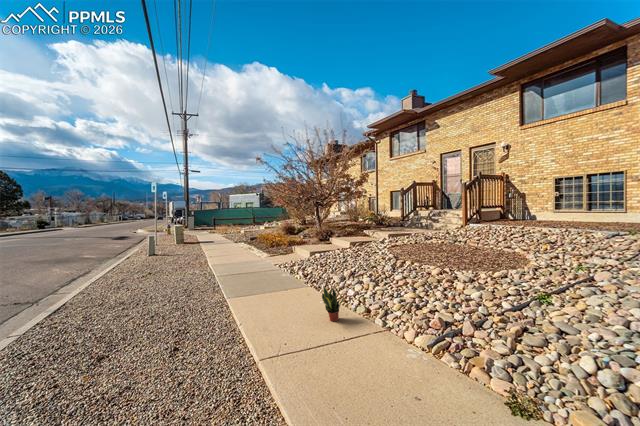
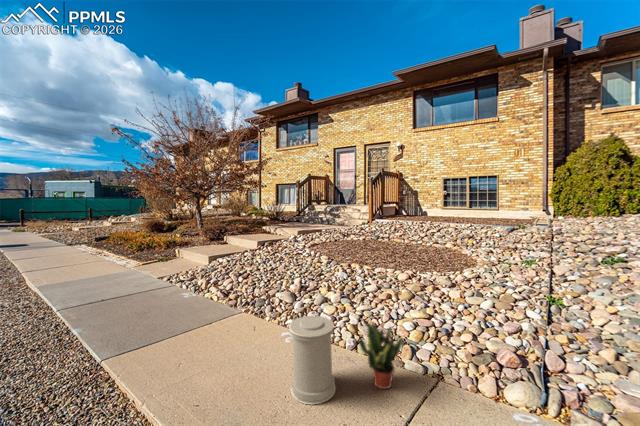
trash can: none [289,282,313,321] -> present [289,316,335,404]

